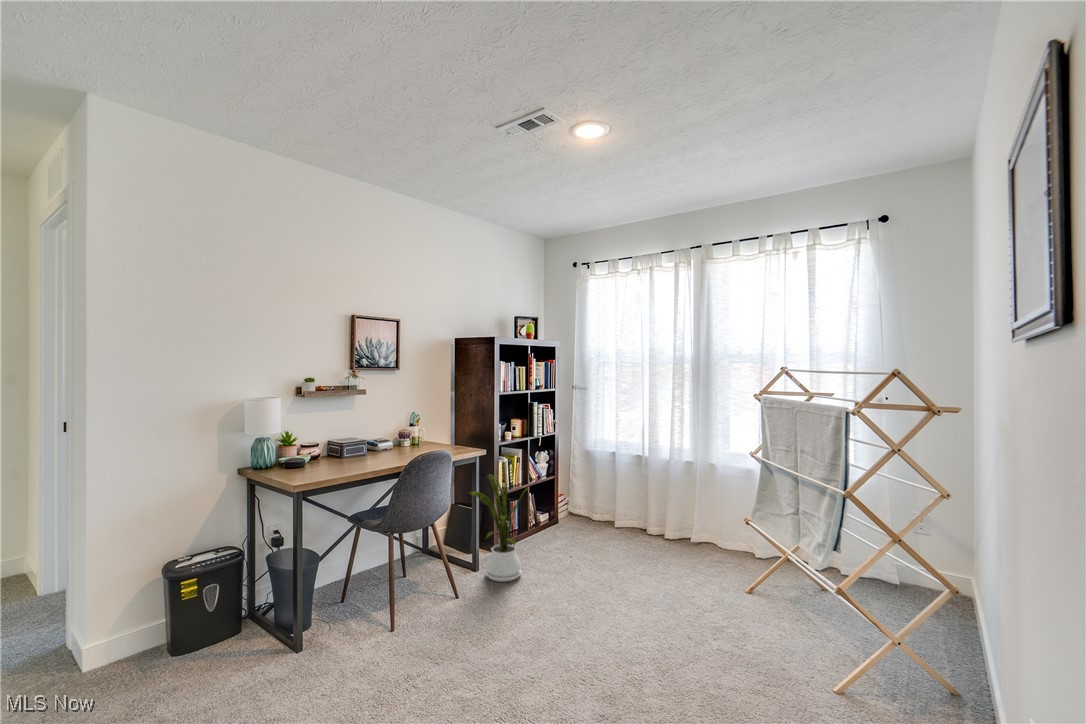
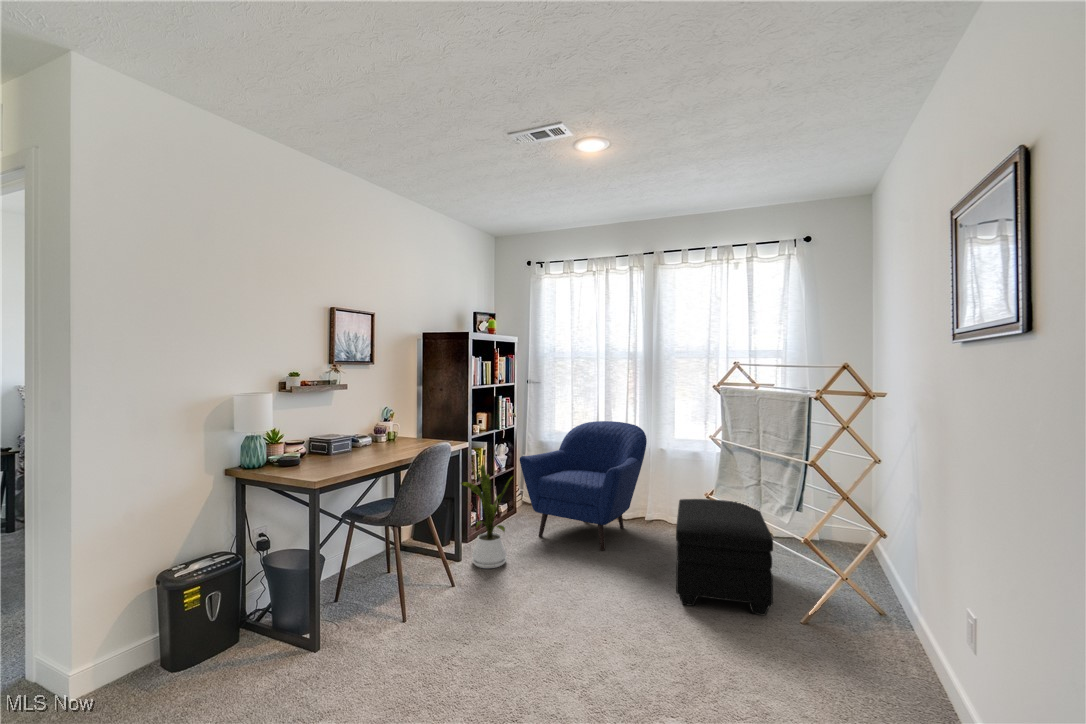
armchair: none [549,431,689,572] -> present [520,421,647,550]
ottoman: none [682,523,802,671] -> present [676,499,773,615]

